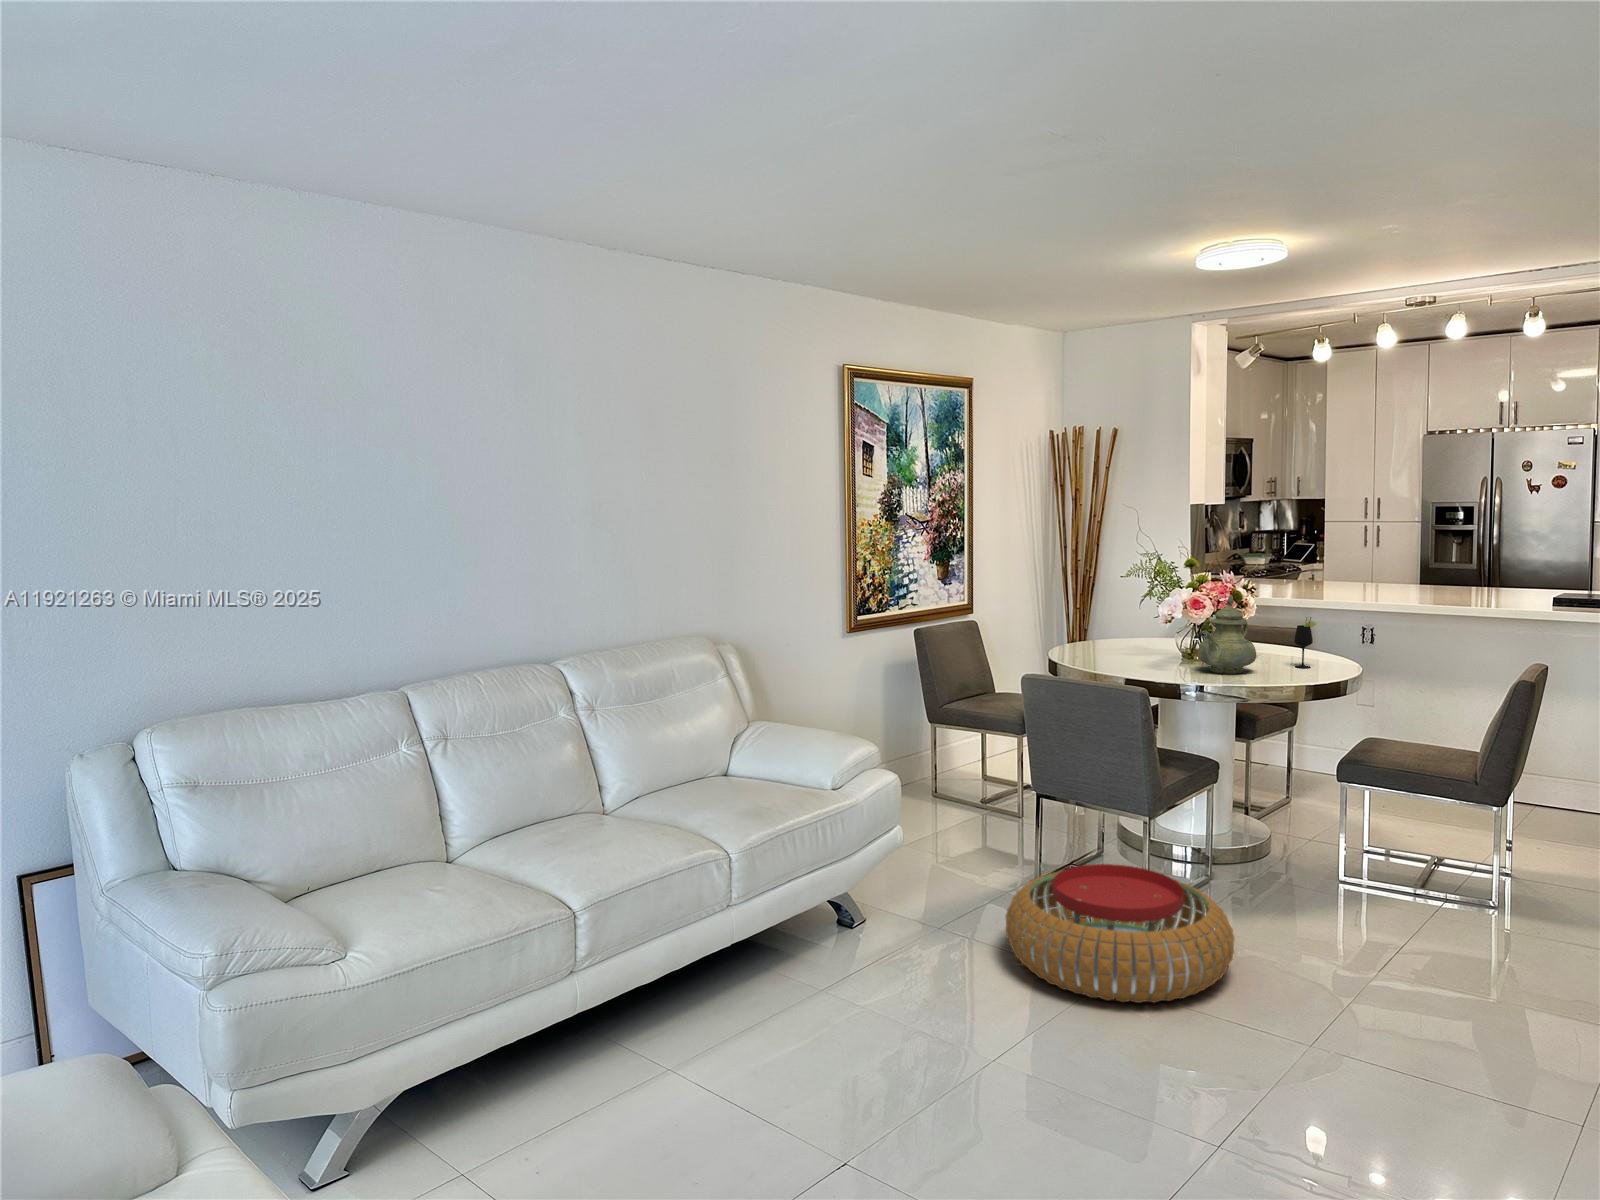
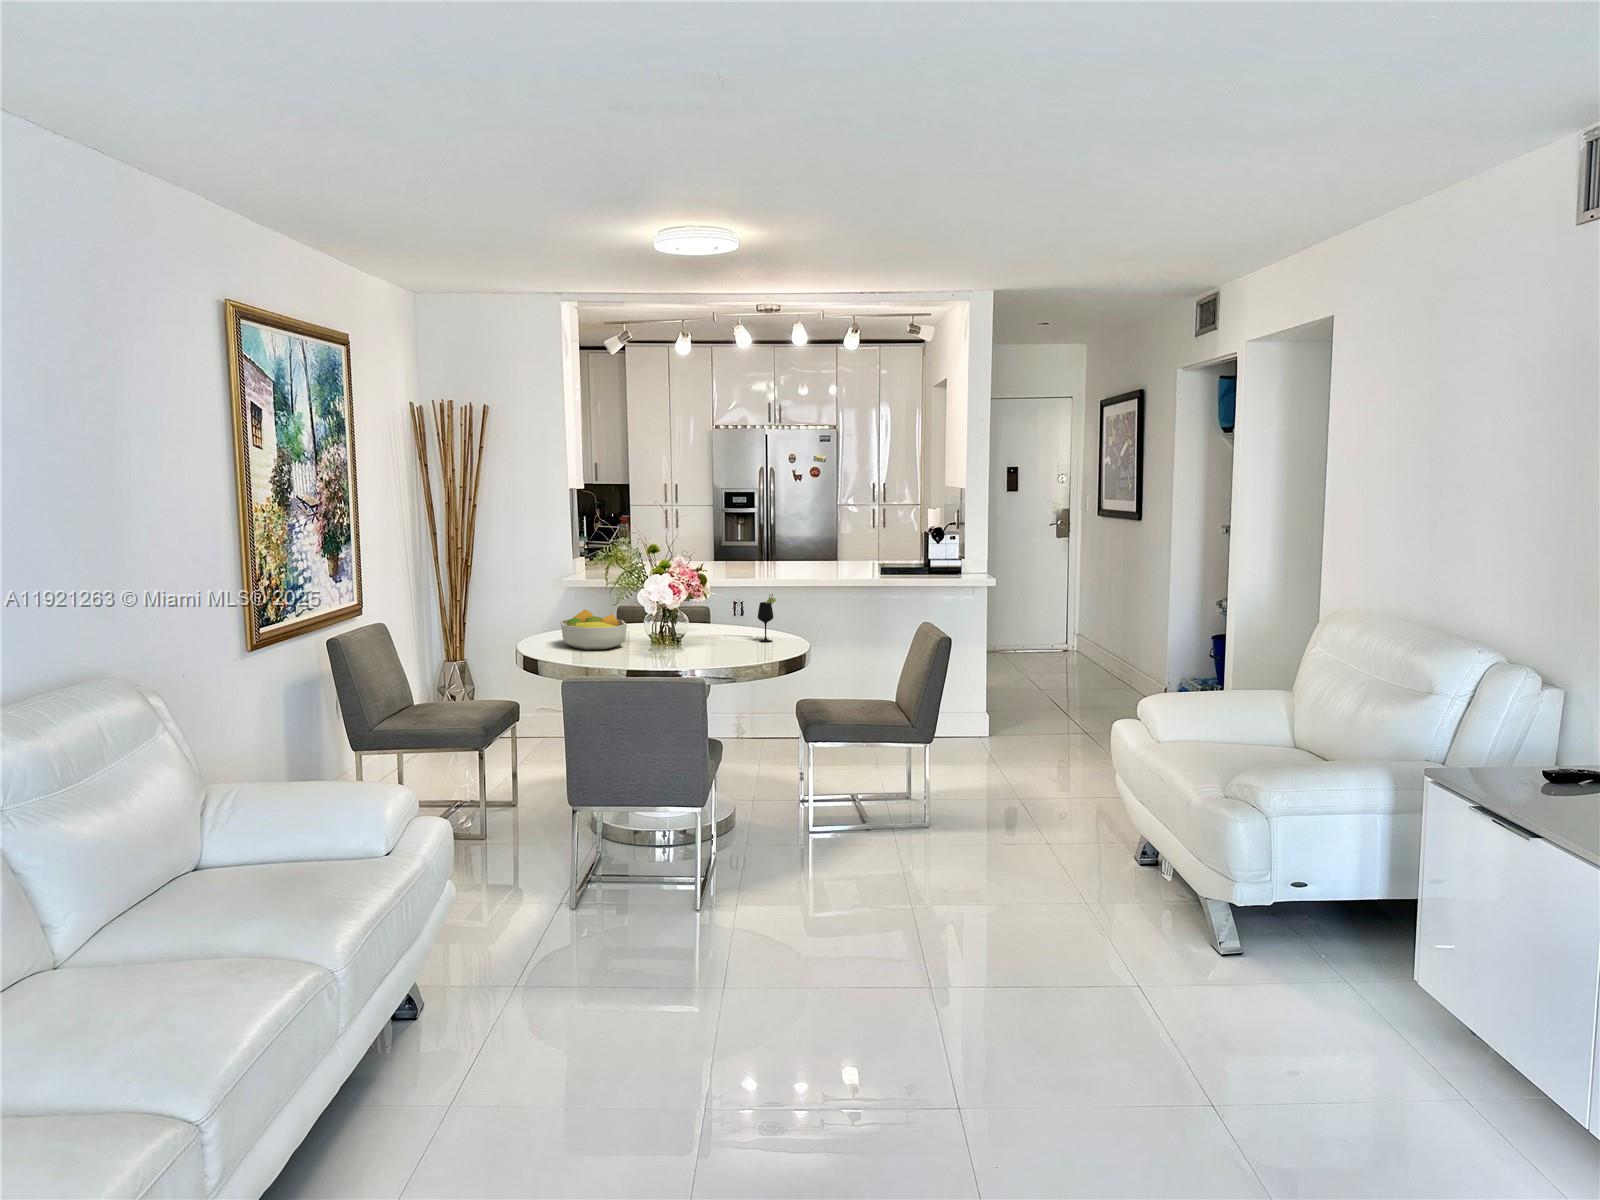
teapot: present [1198,595,1256,674] -> none [689,577,741,654]
fruit bowl: none [1093,620,1156,659] -> present [561,610,627,650]
pouf: present [1006,864,1234,1003] -> none [602,861,832,1009]

